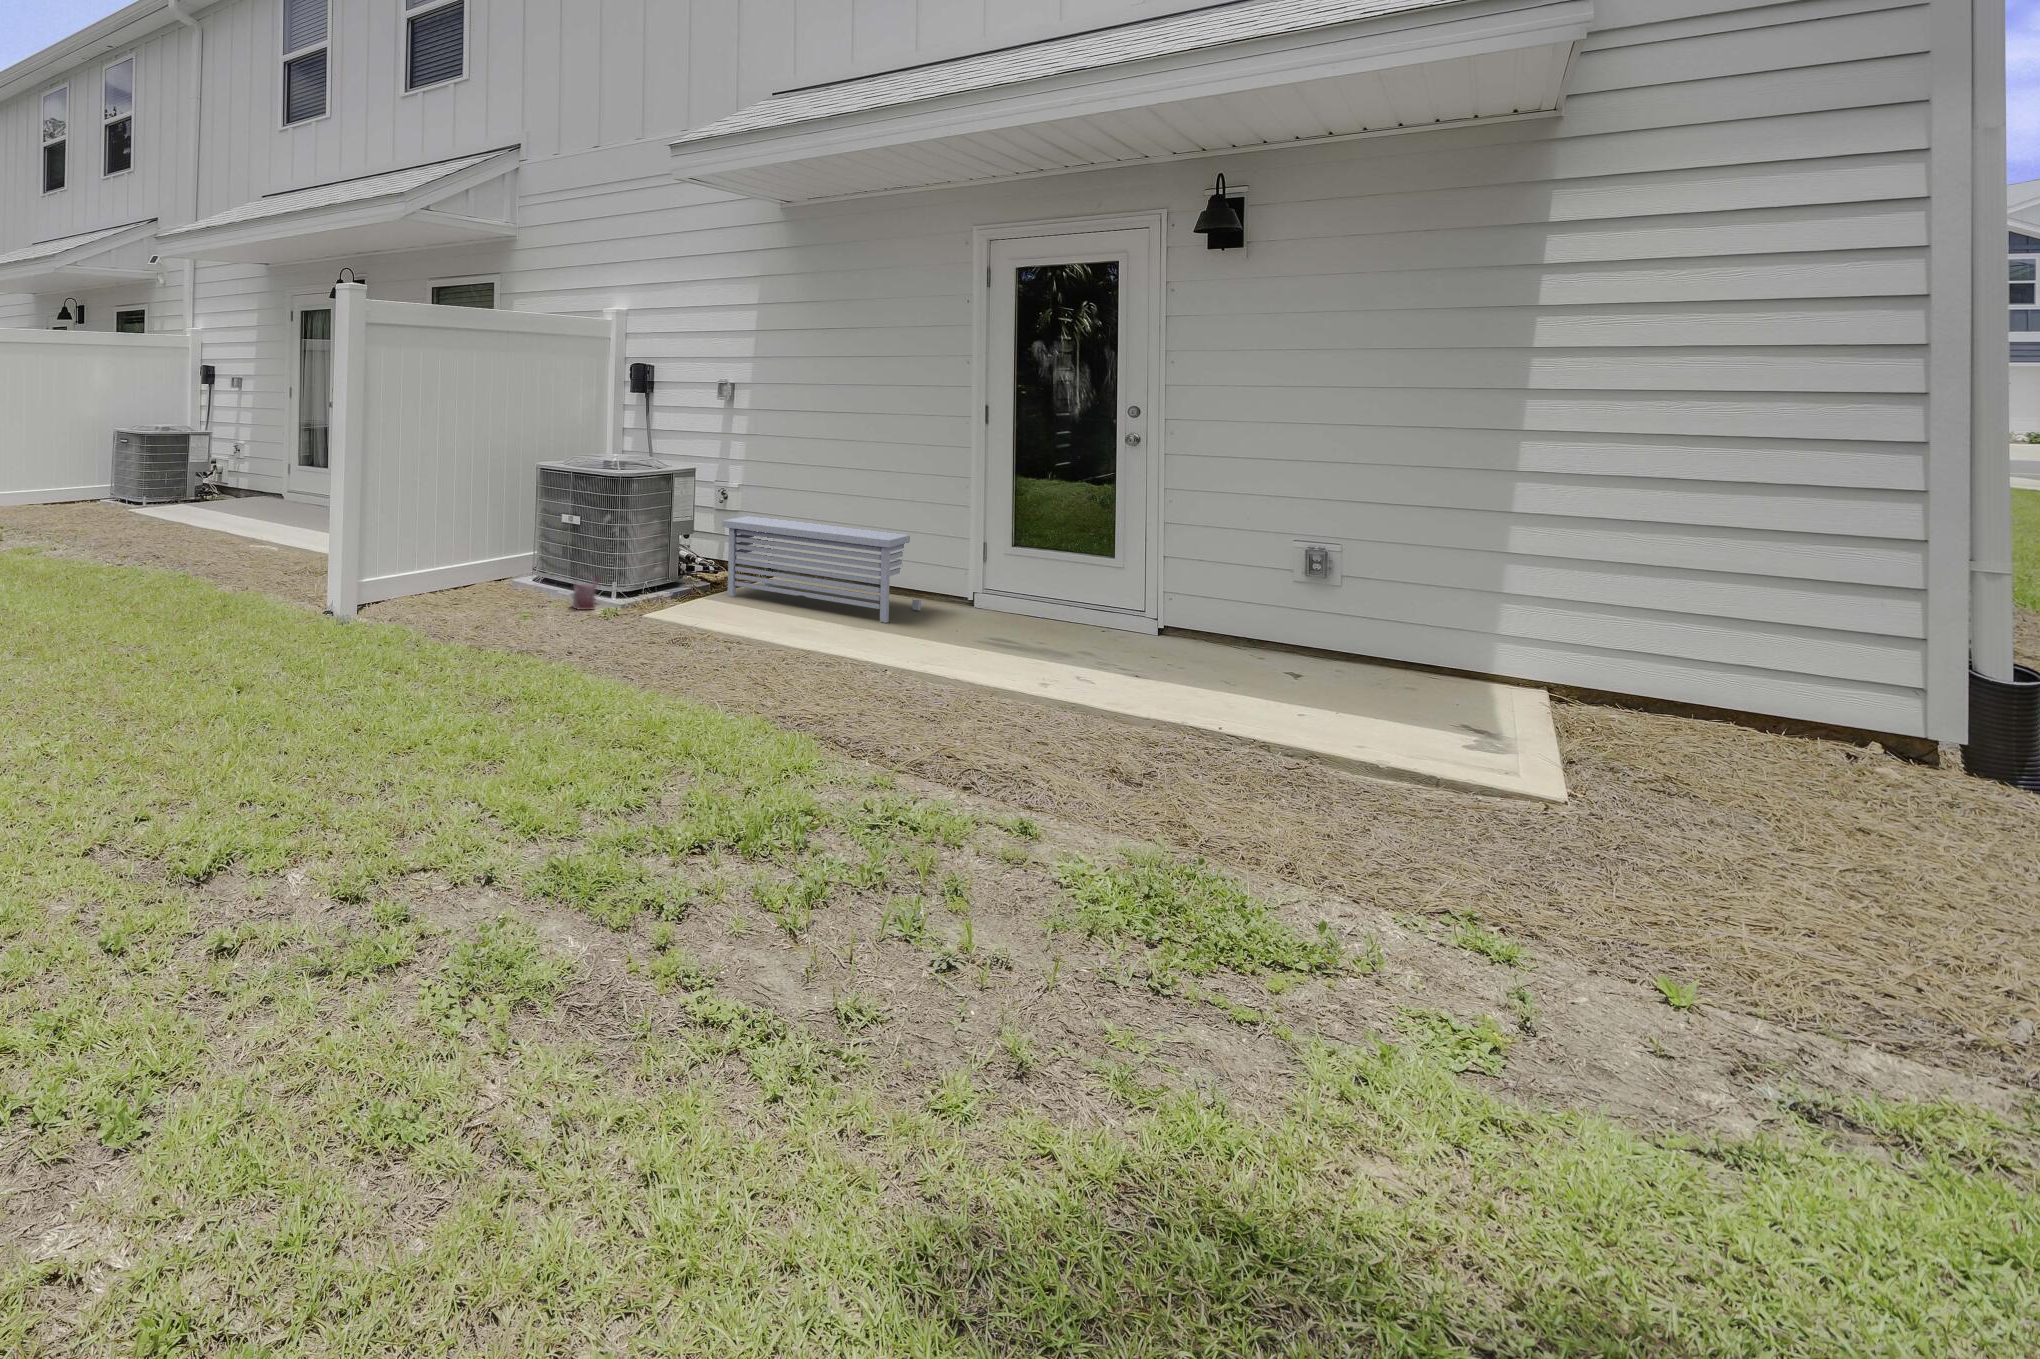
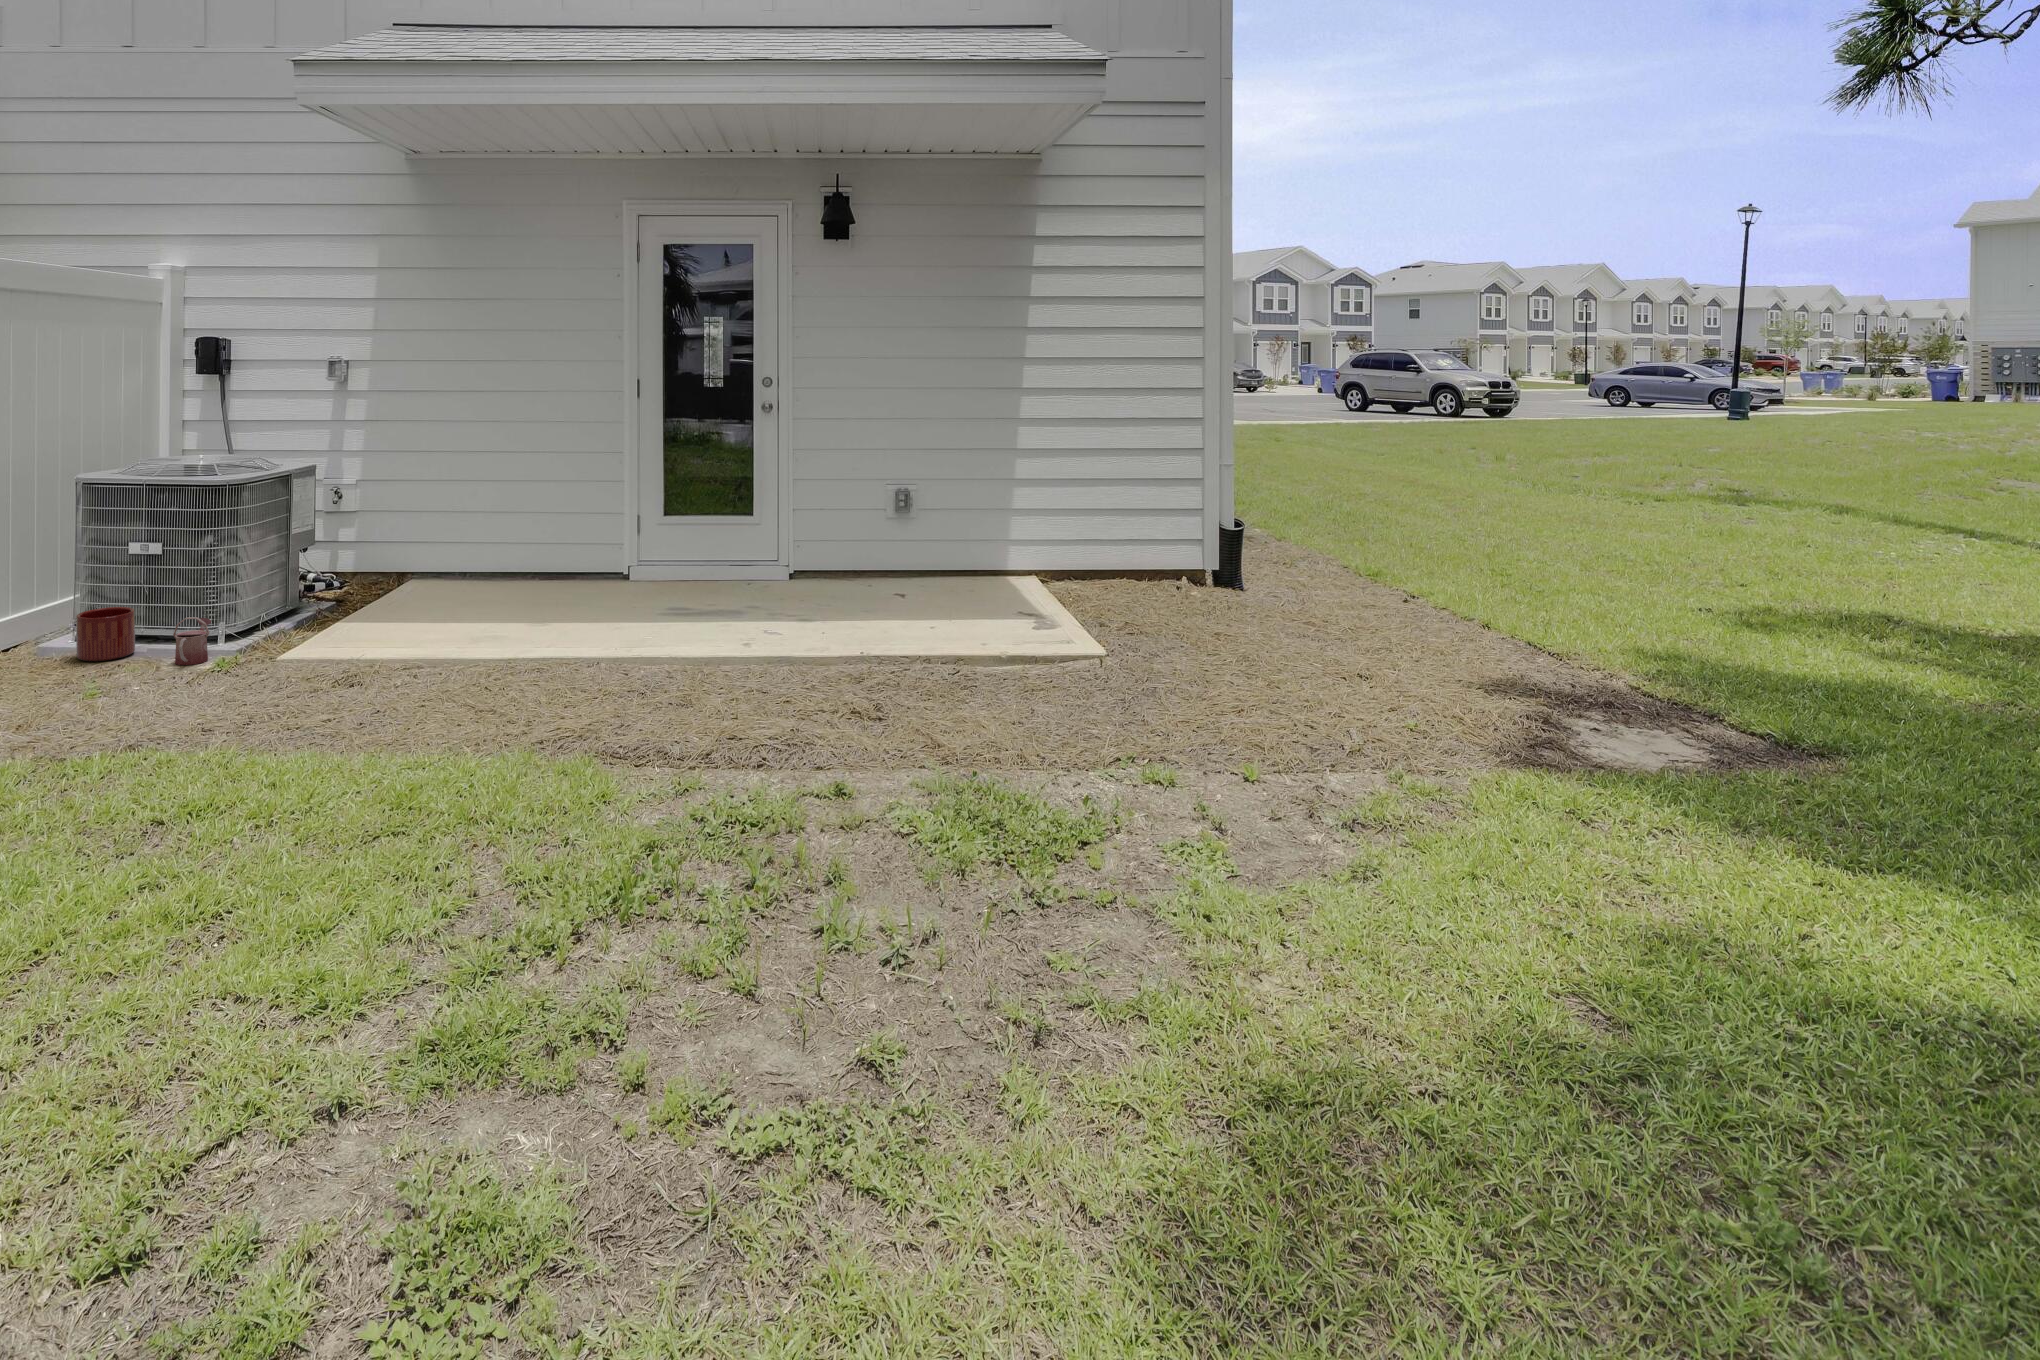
storage bench: present [722,516,921,623] -> none [353,508,580,612]
planter: none [519,559,557,598] -> present [76,607,135,662]

